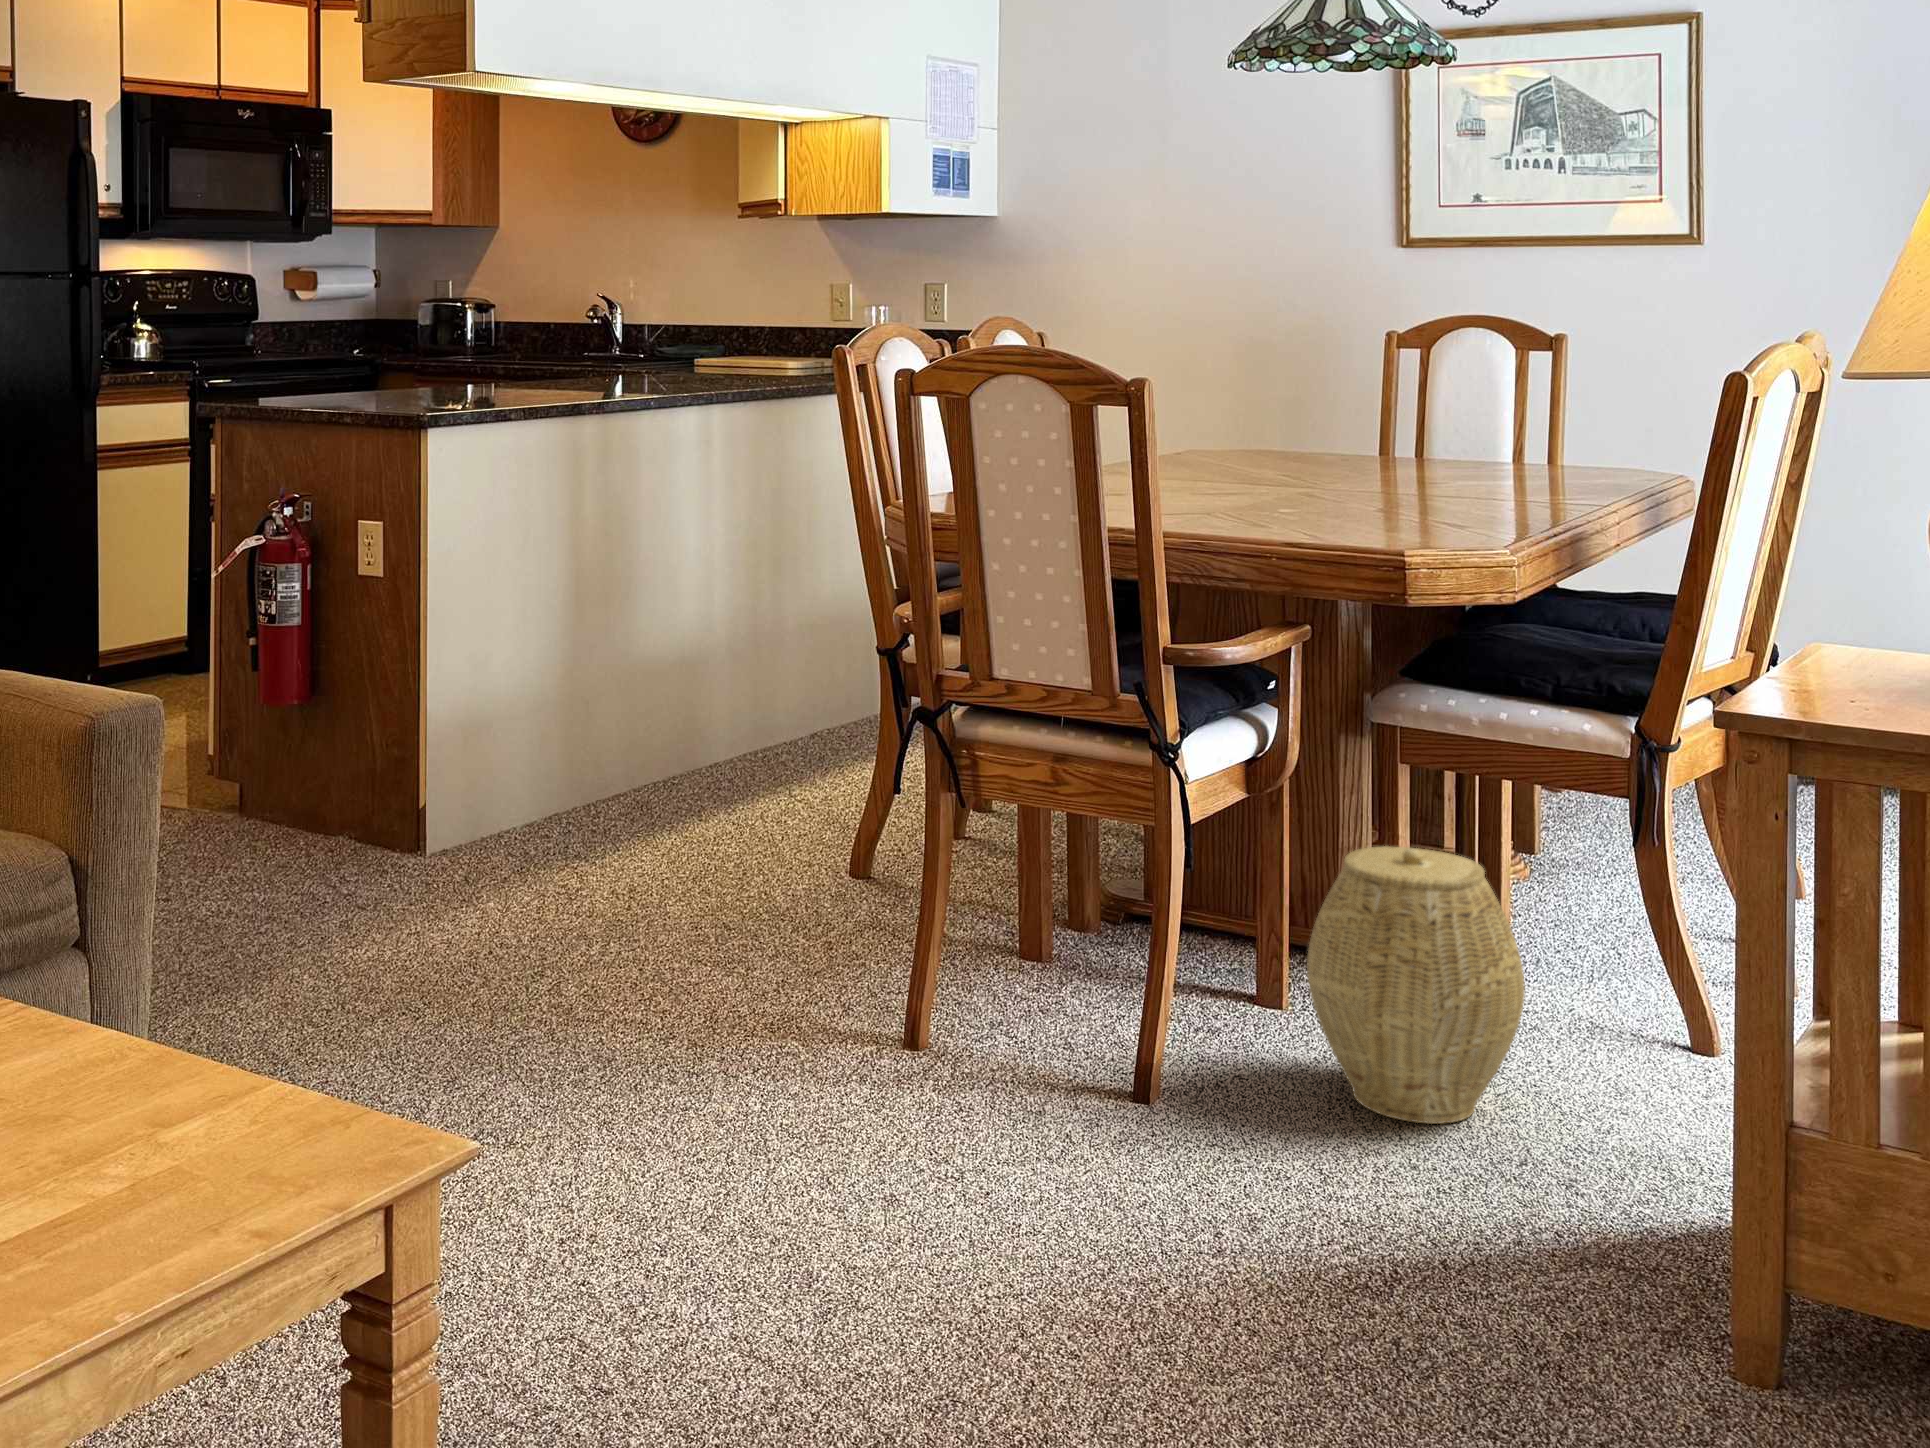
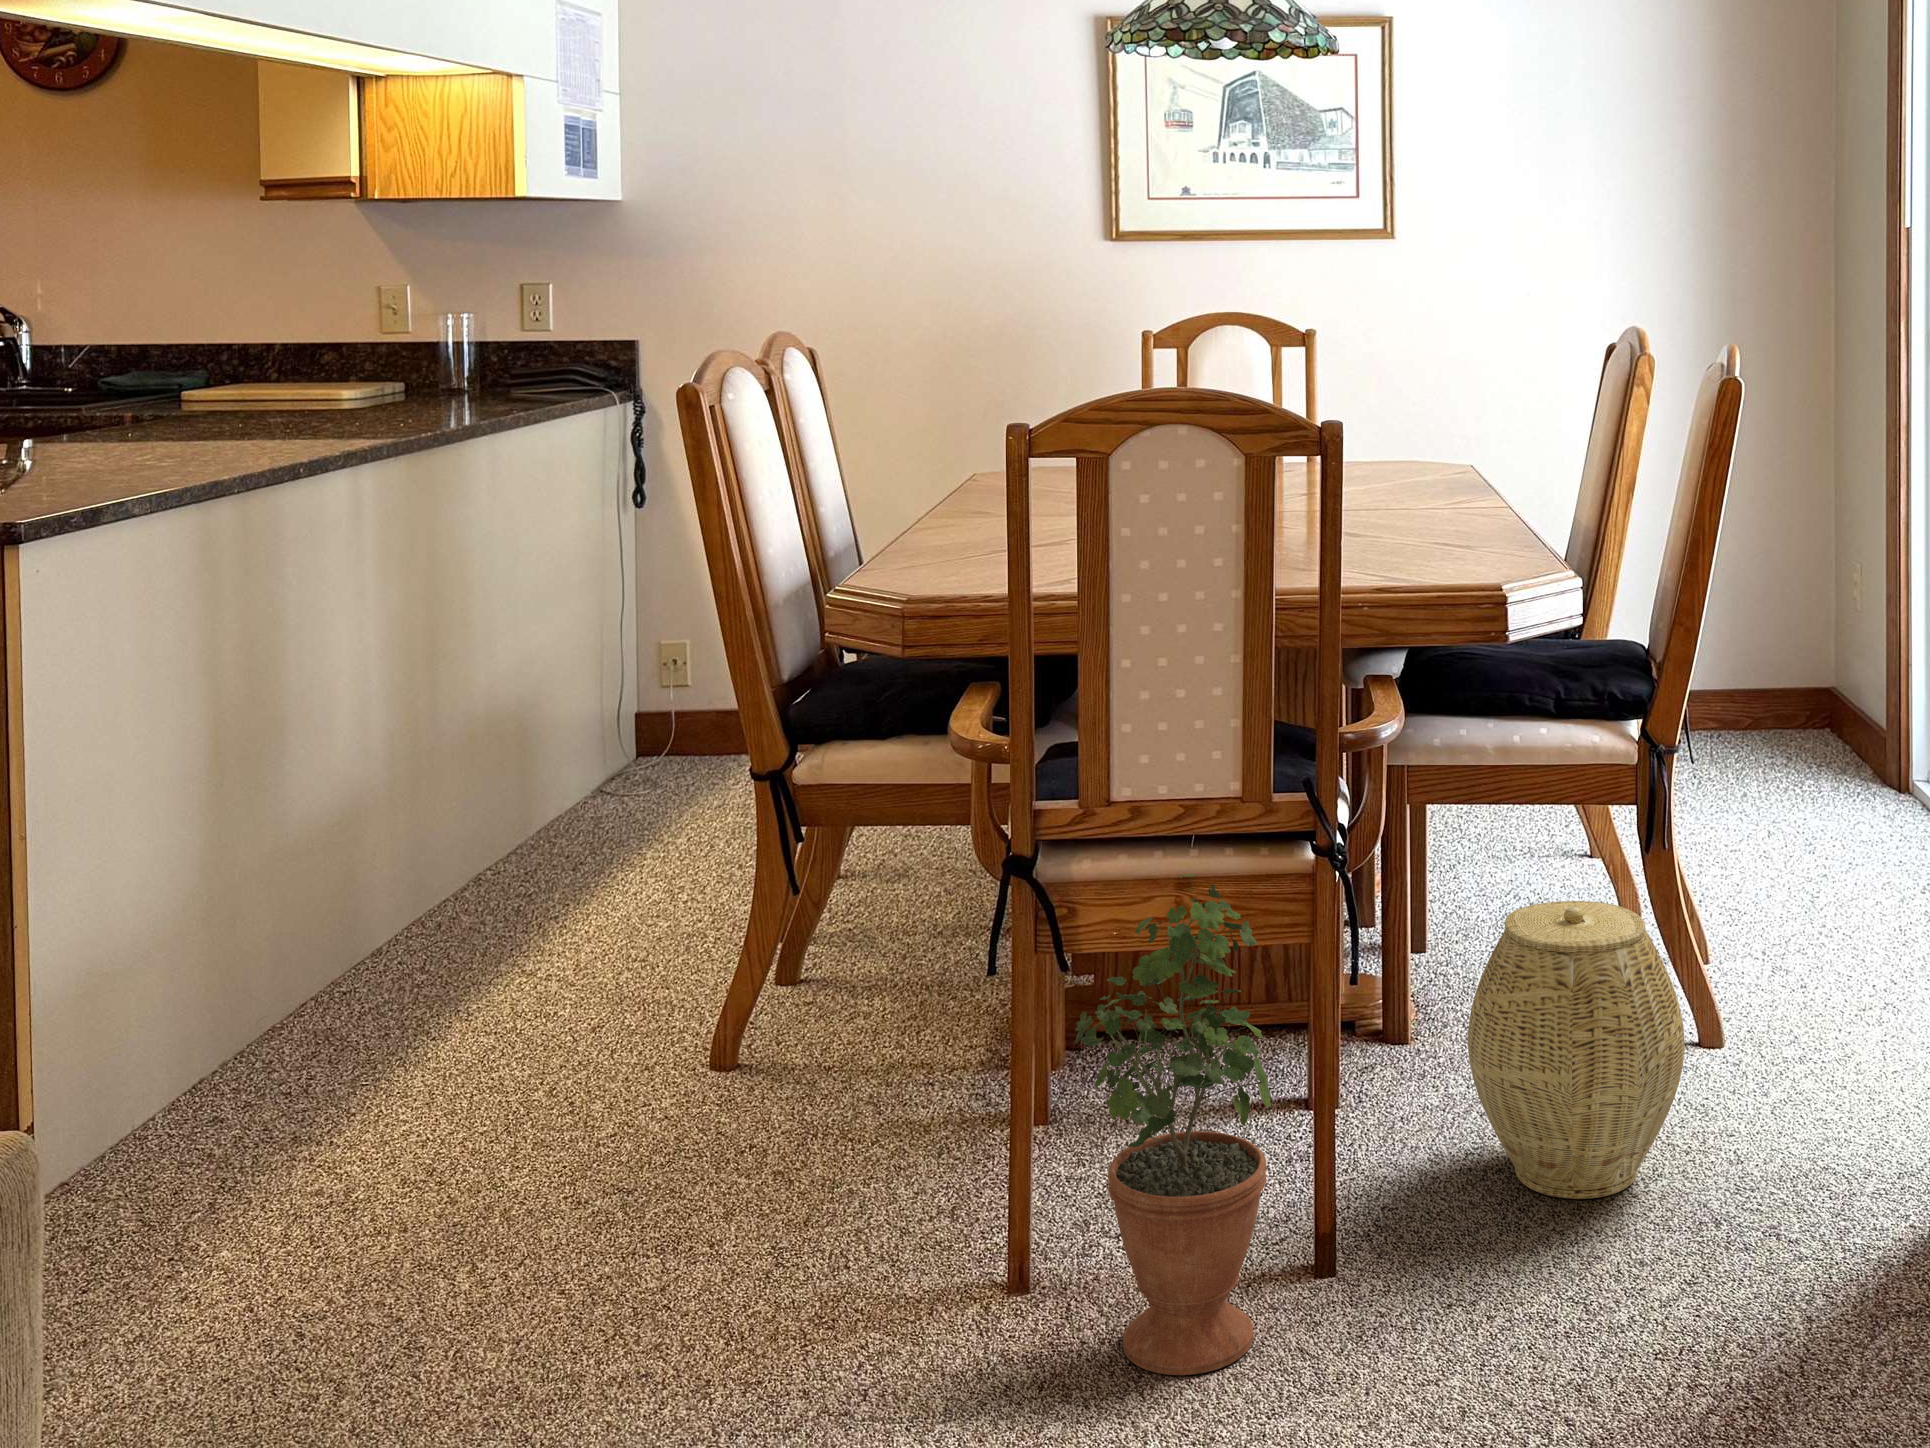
potted plant: none [880,733,1041,1124] -> present [1074,874,1271,1375]

